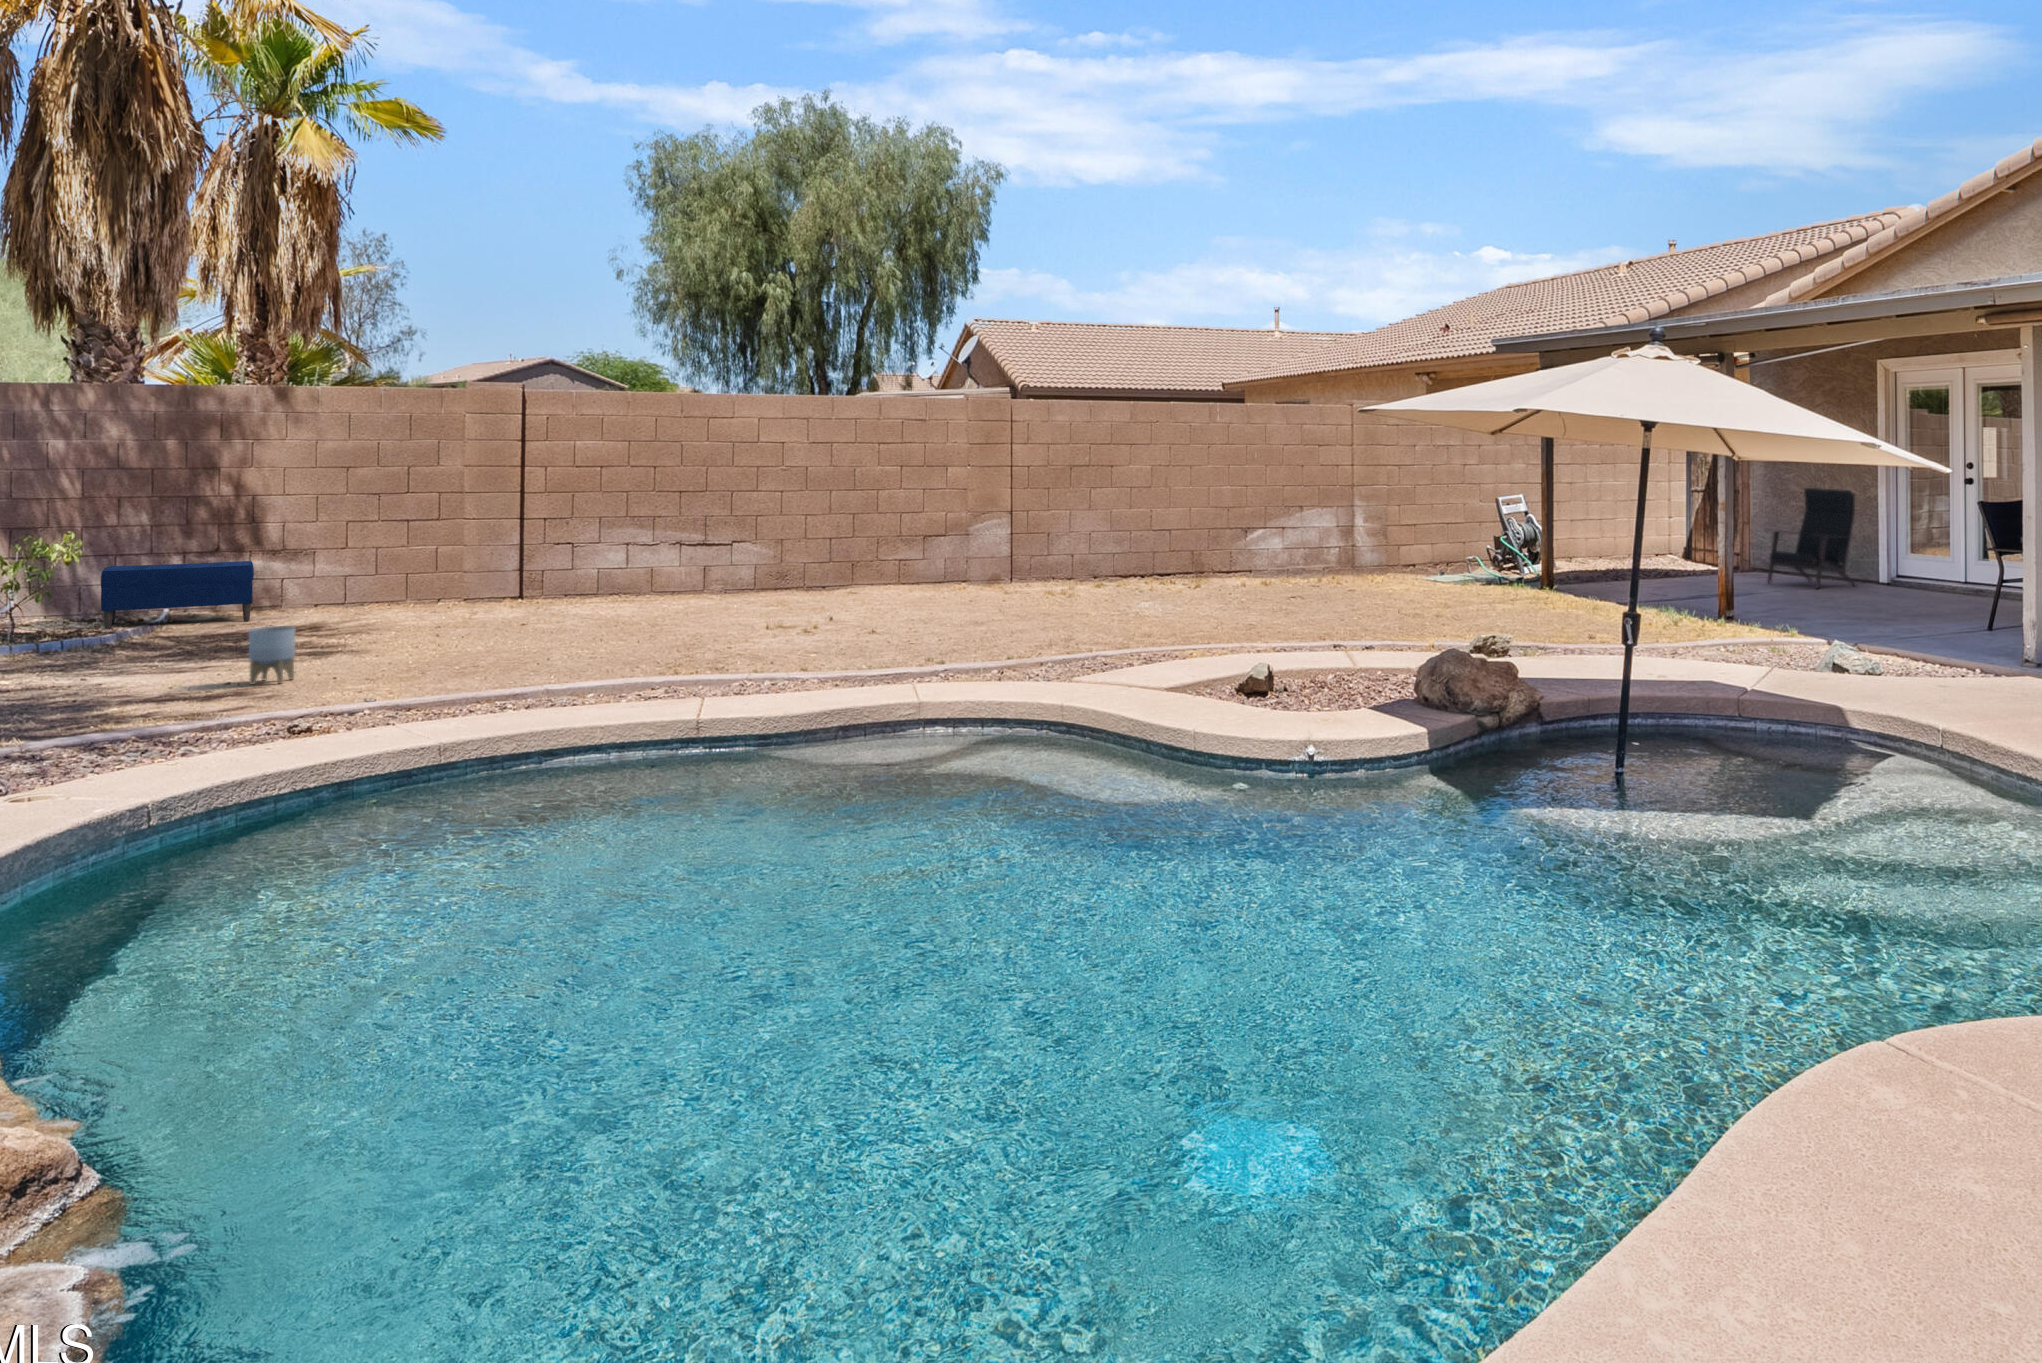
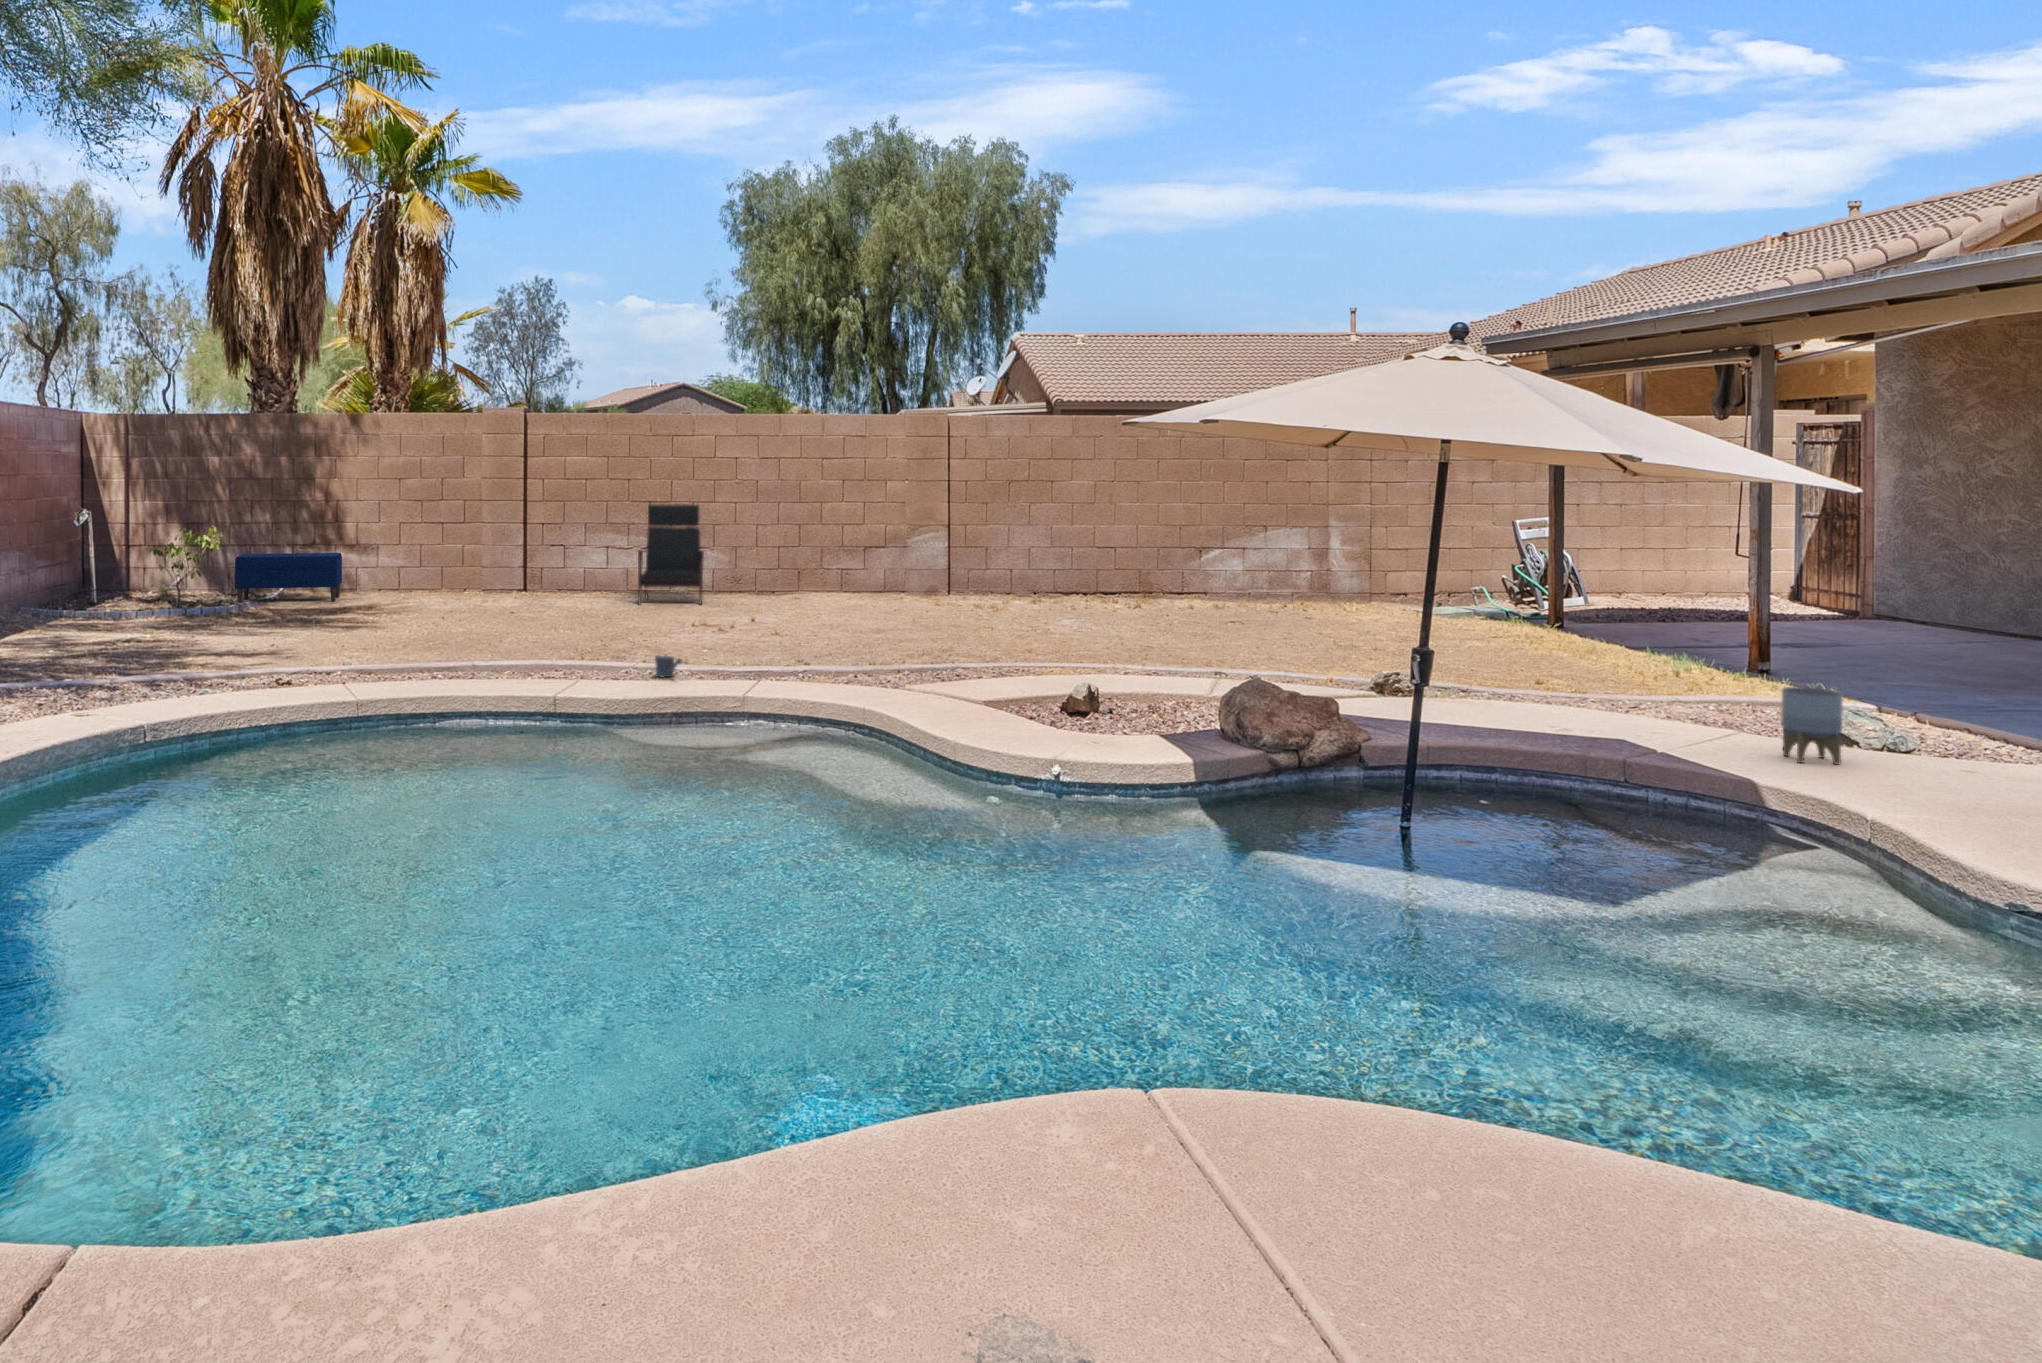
lounge chair: present [1768,488,1856,589] -> present [638,504,704,604]
planter: present [249,626,295,685] -> present [1781,687,1843,765]
watering can: none [778,661,817,686] -> present [655,655,682,677]

